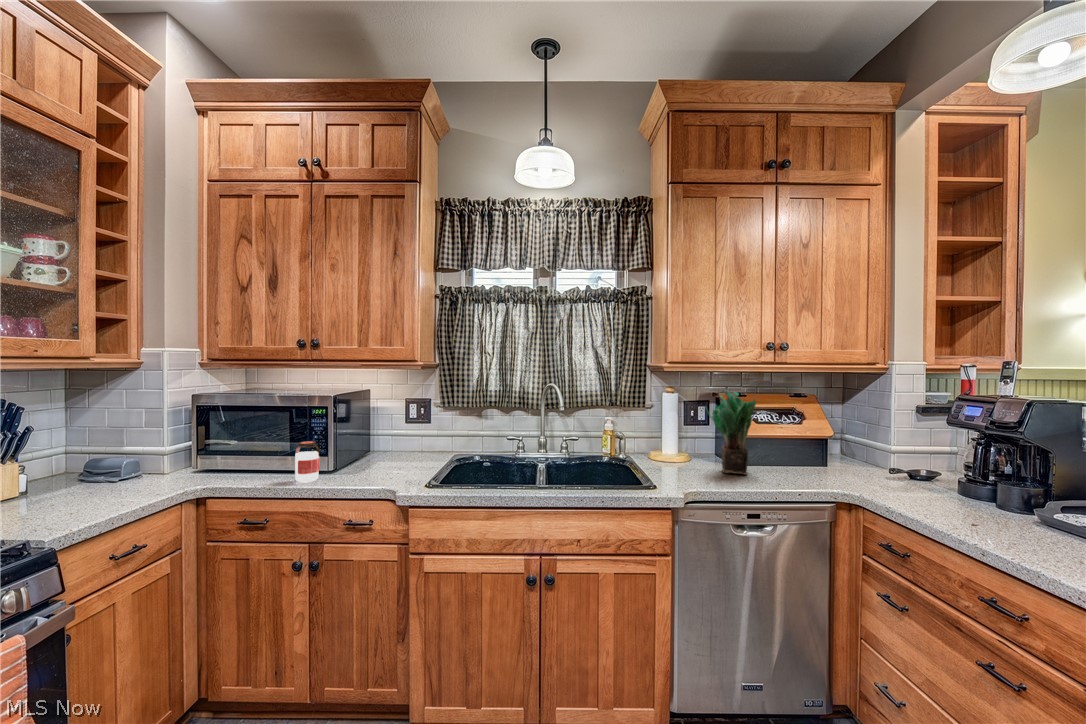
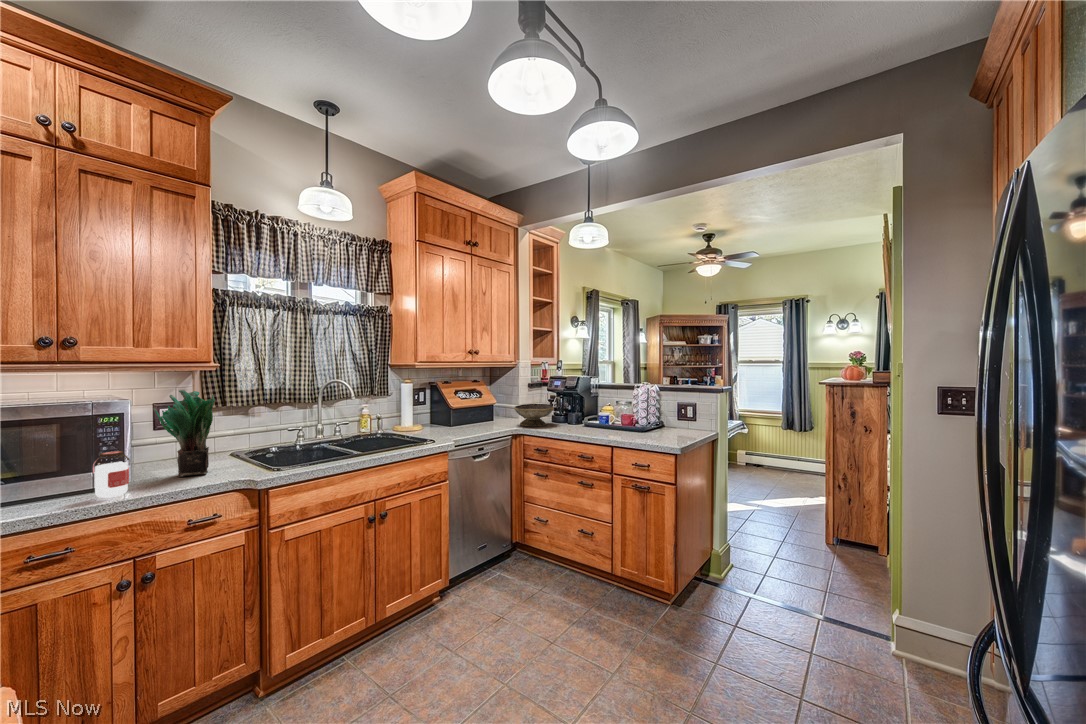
potted plant: present [705,390,756,475] -> present [154,390,215,477]
decorative bowl: none [845,447,941,498] -> present [514,404,554,427]

